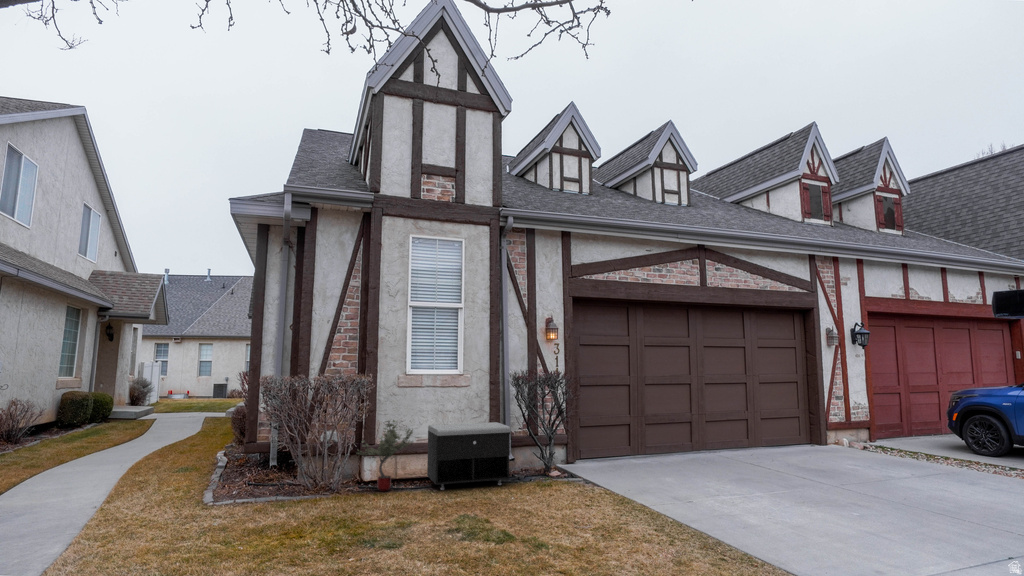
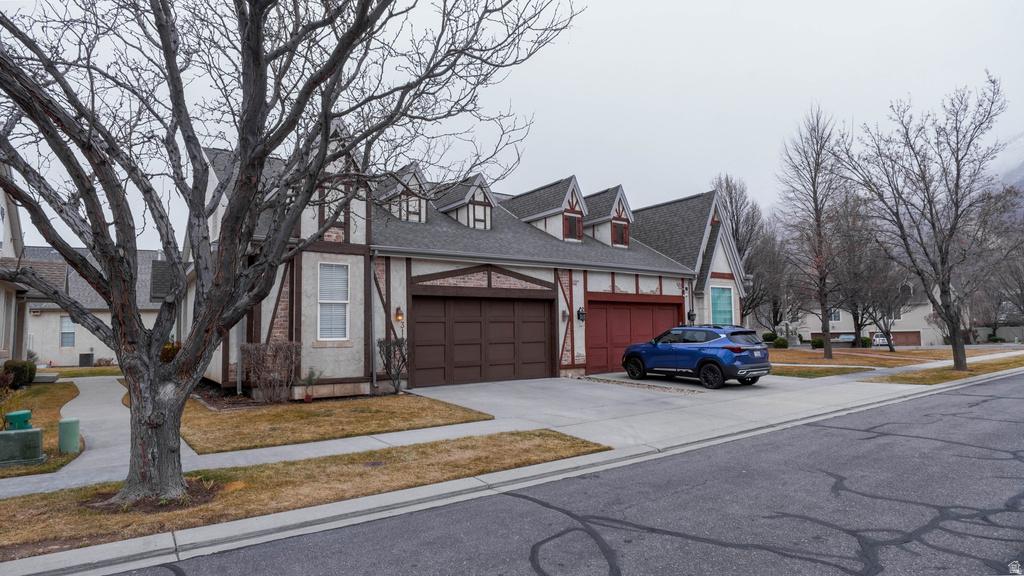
storage bench: present [427,422,510,490] -> none [330,367,376,401]

